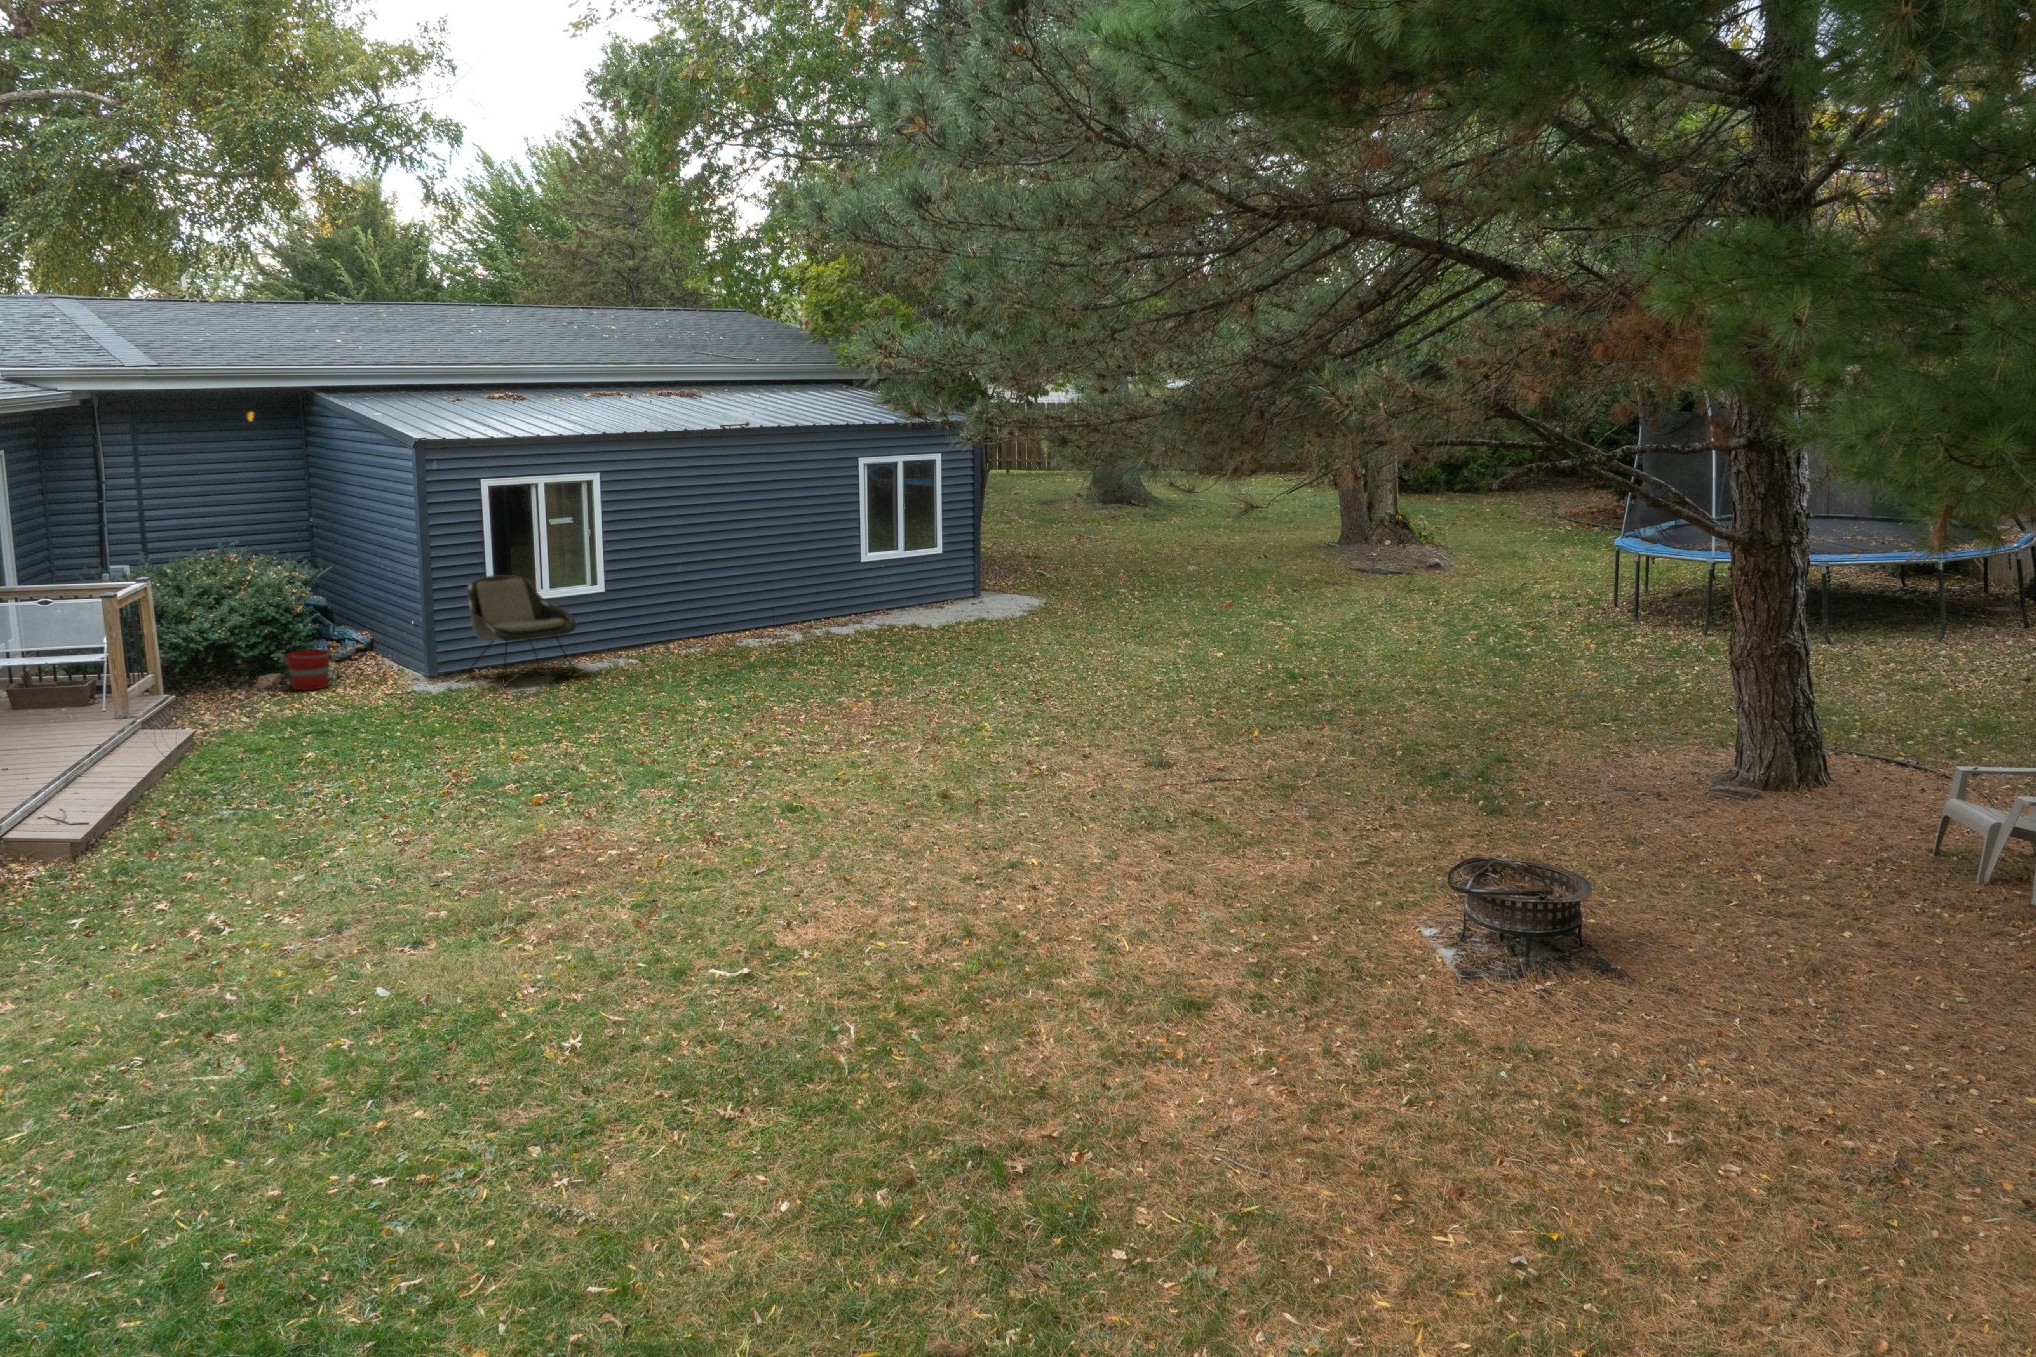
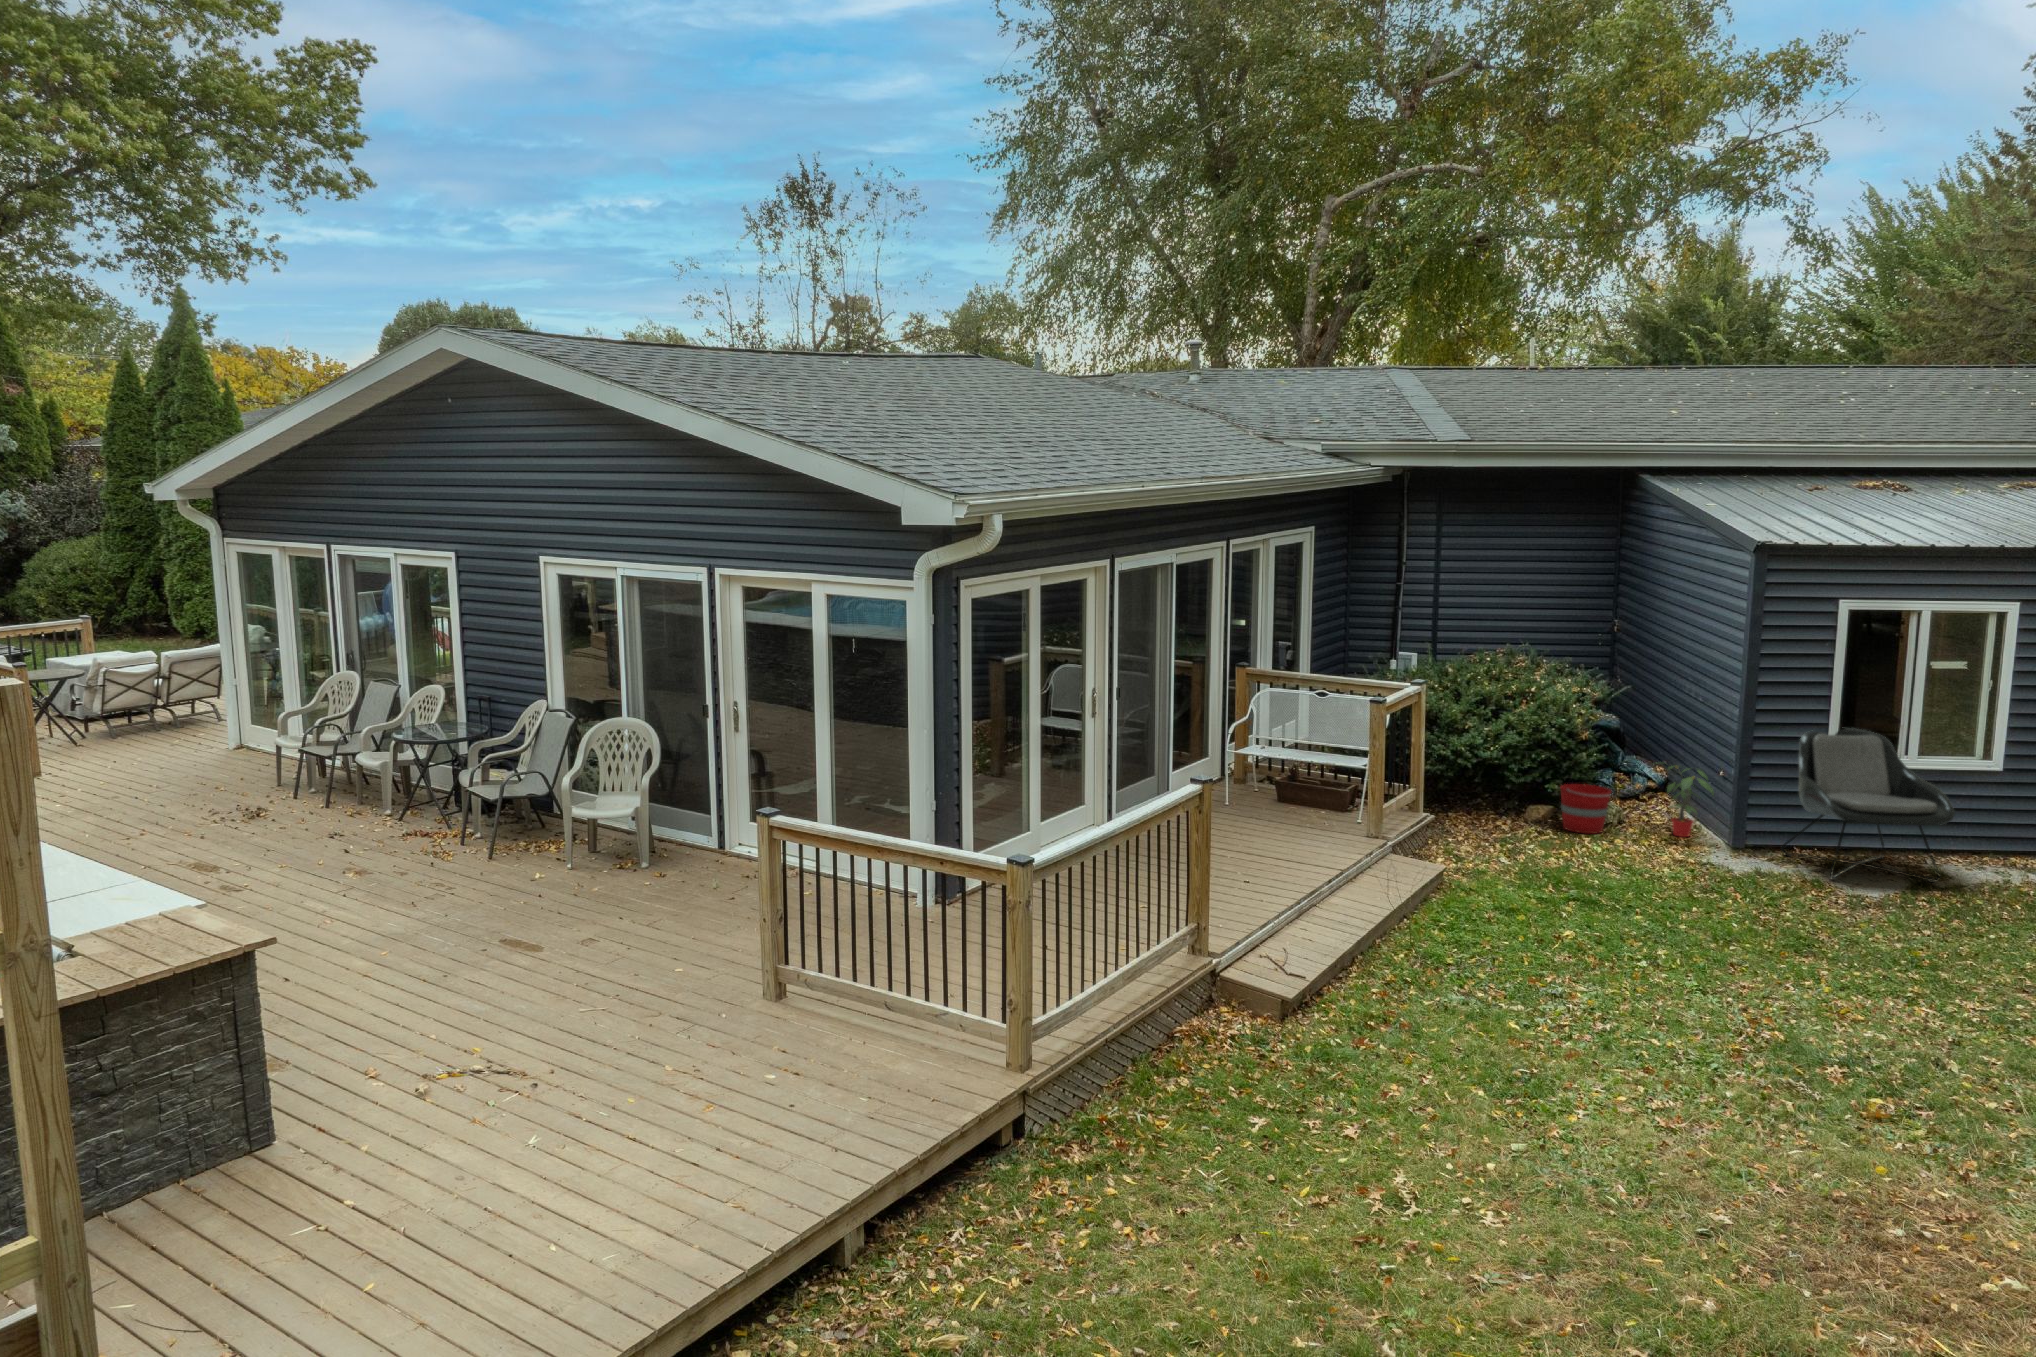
potted plant: none [357,622,412,679] -> present [1656,763,1713,837]

